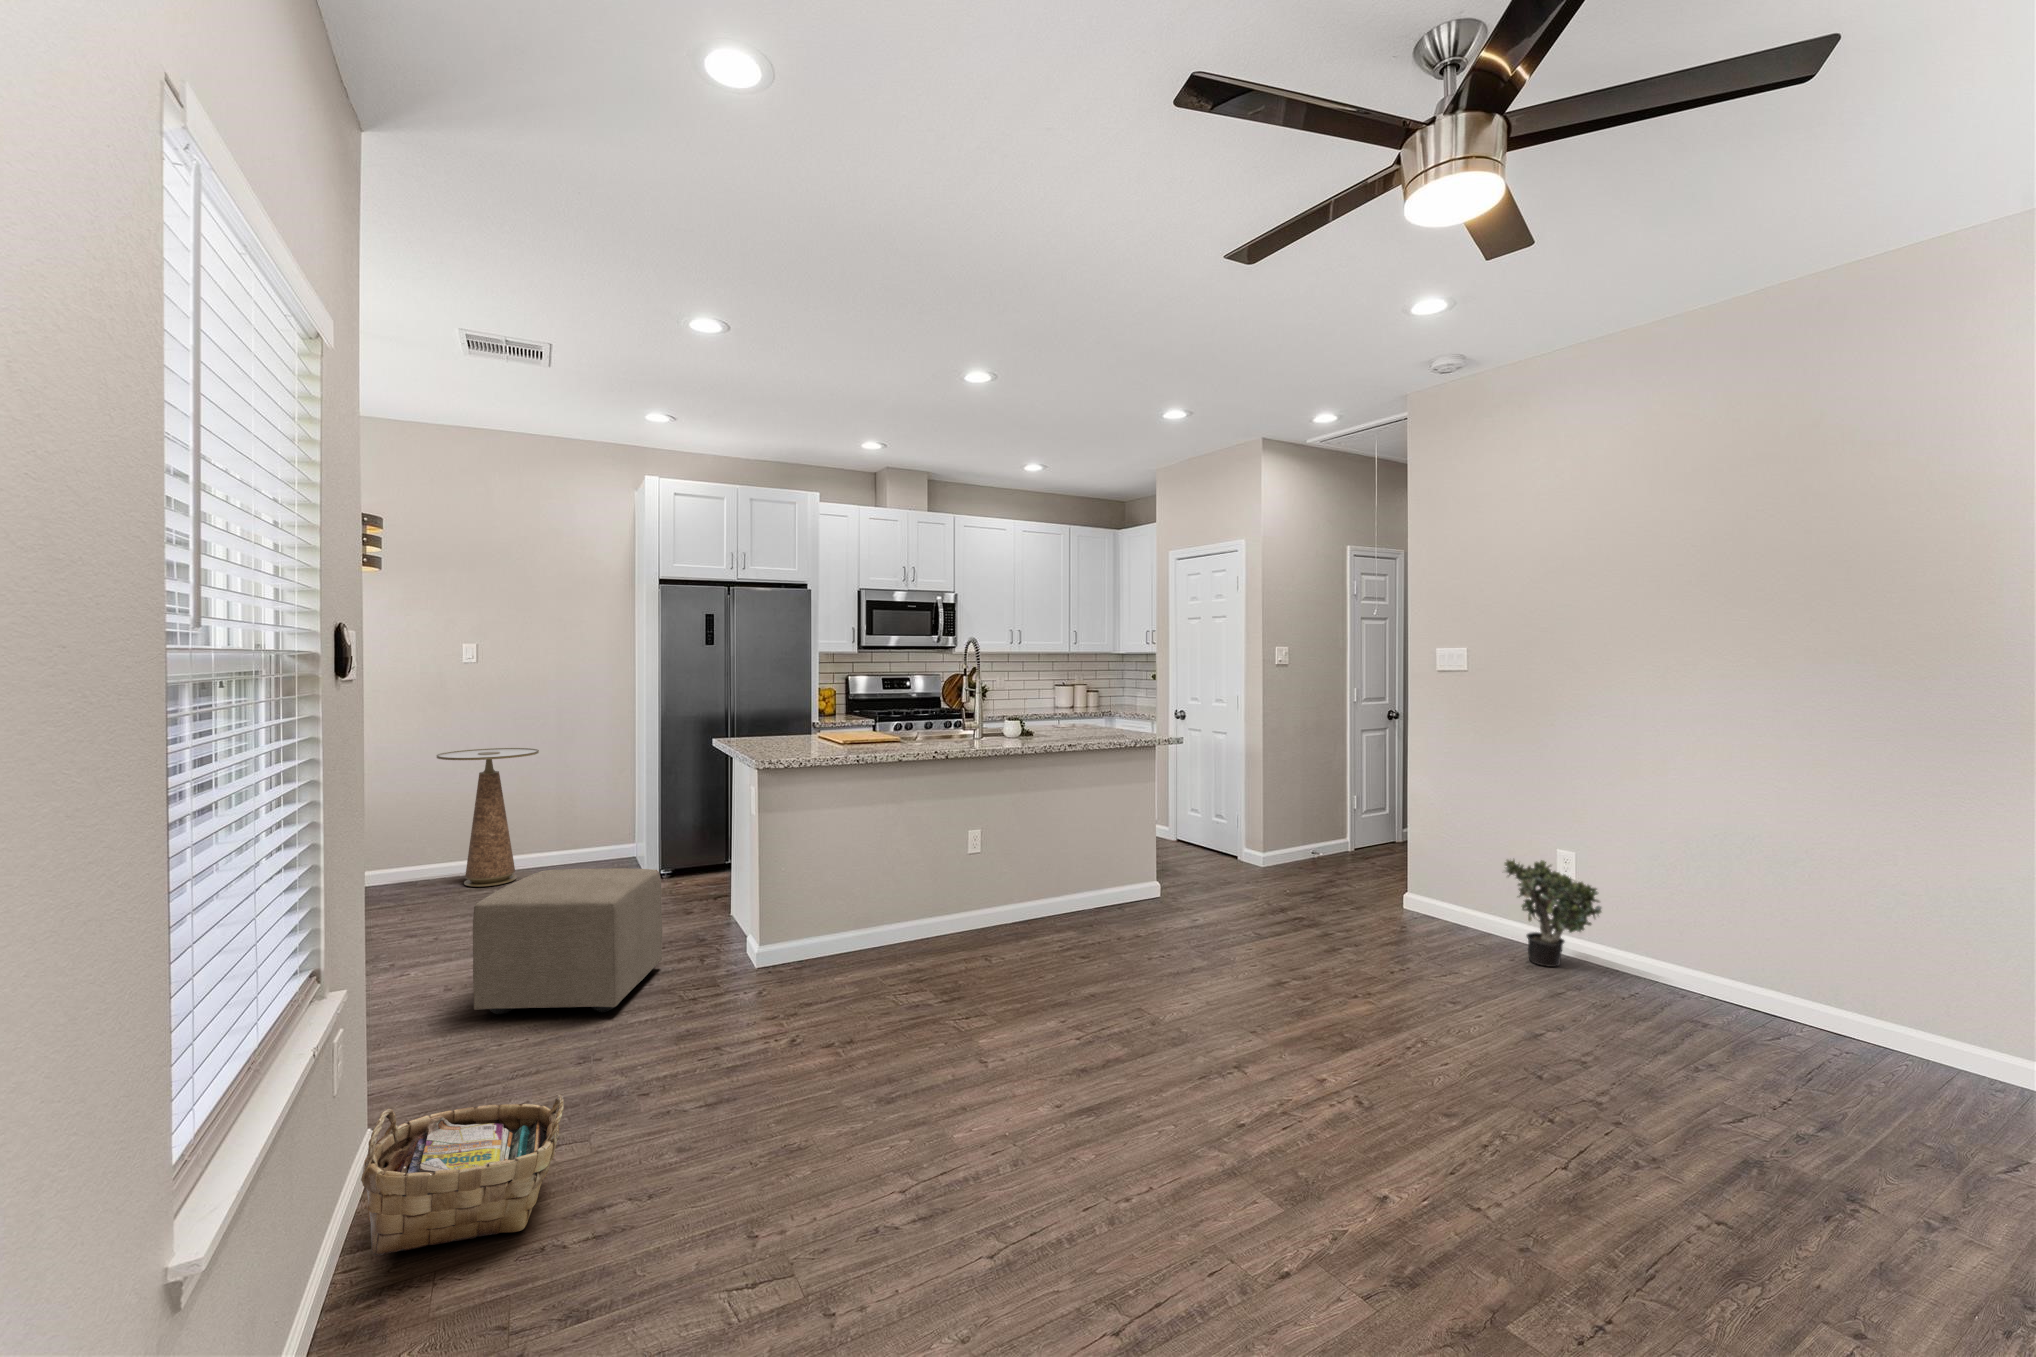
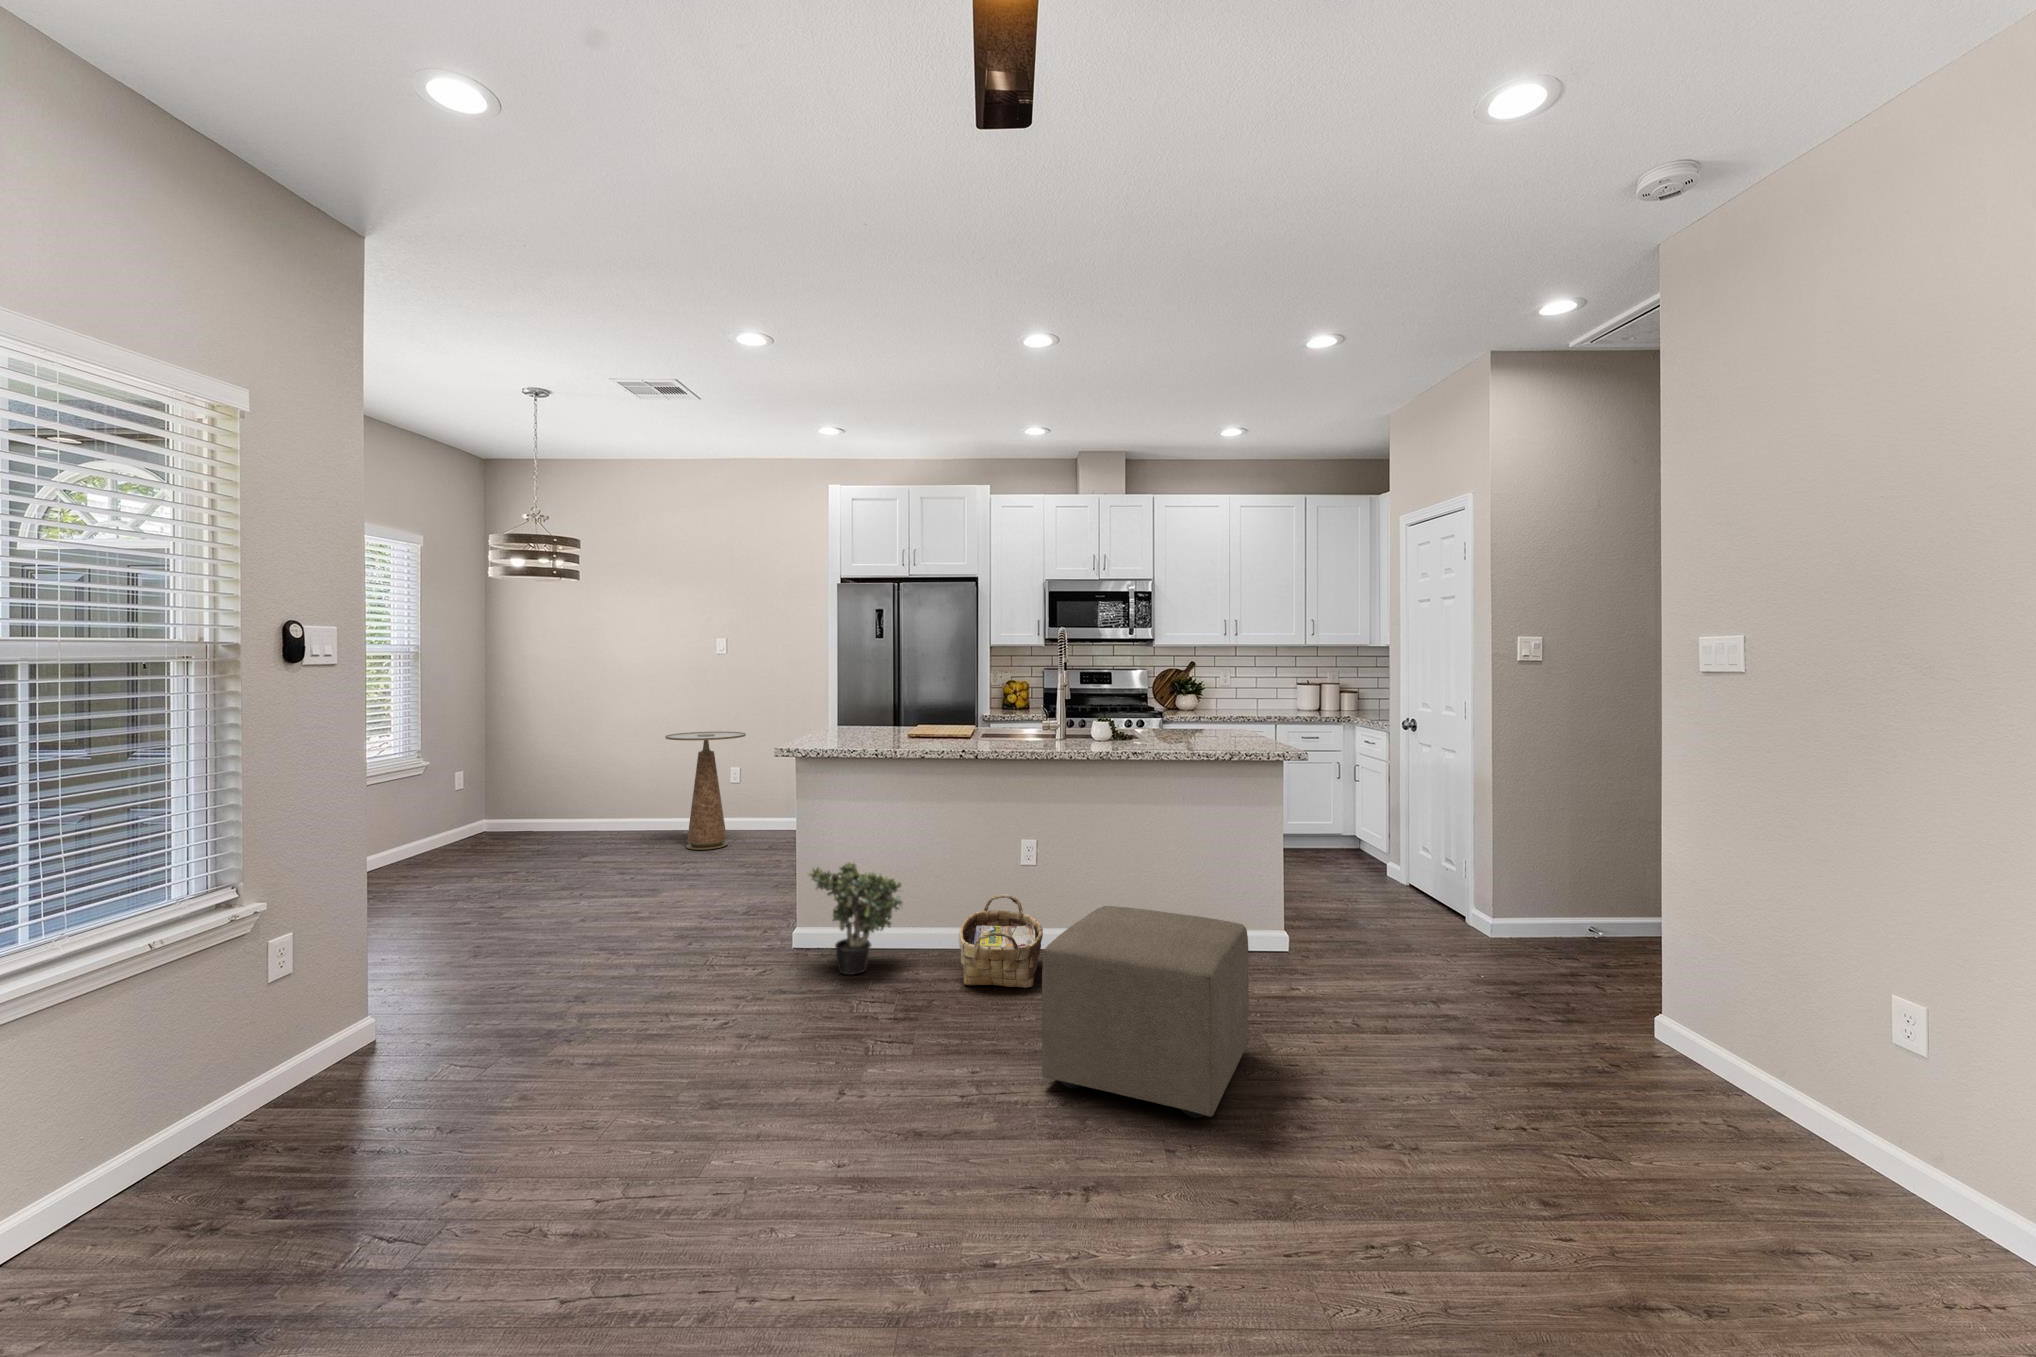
potted plant: present [1504,860,1601,967] -> present [808,862,903,975]
ottoman: present [473,868,662,1014] -> present [1042,906,1249,1118]
woven basket: present [361,1095,564,1256] -> present [959,894,1043,988]

